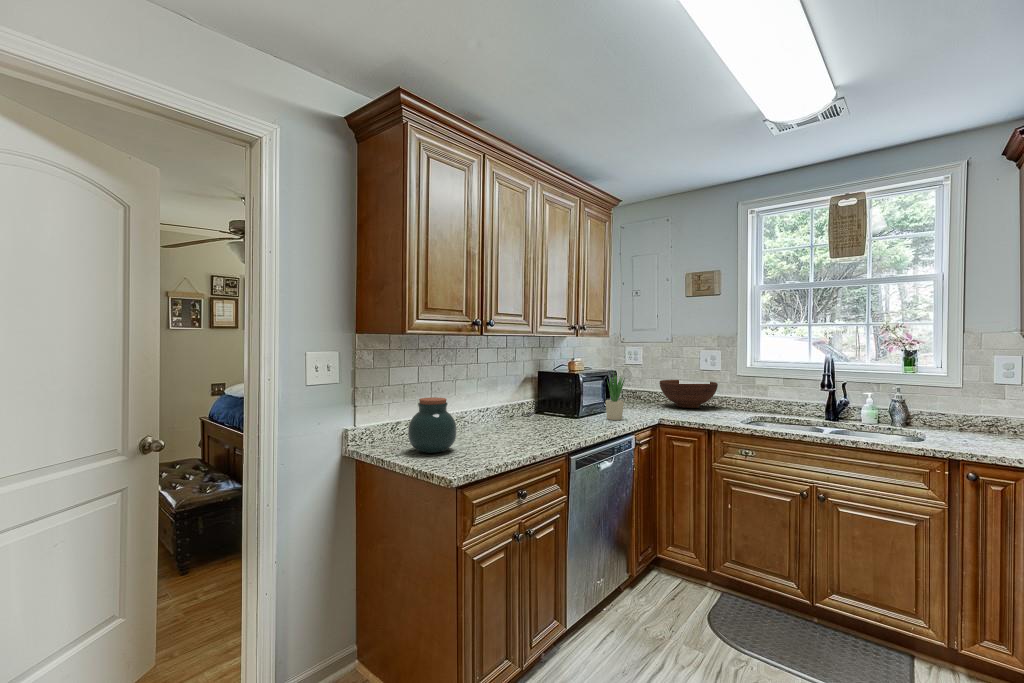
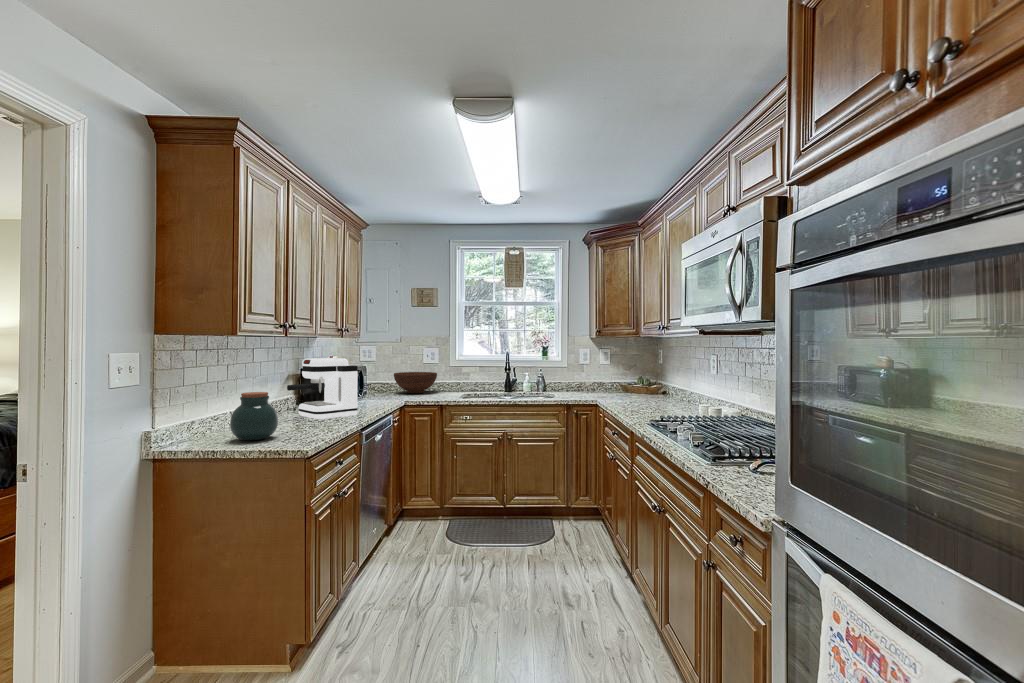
coffee maker: none [500,361,574,435] -> present [287,358,358,420]
potted plant: present [605,375,625,420] -> none [365,363,382,405]

